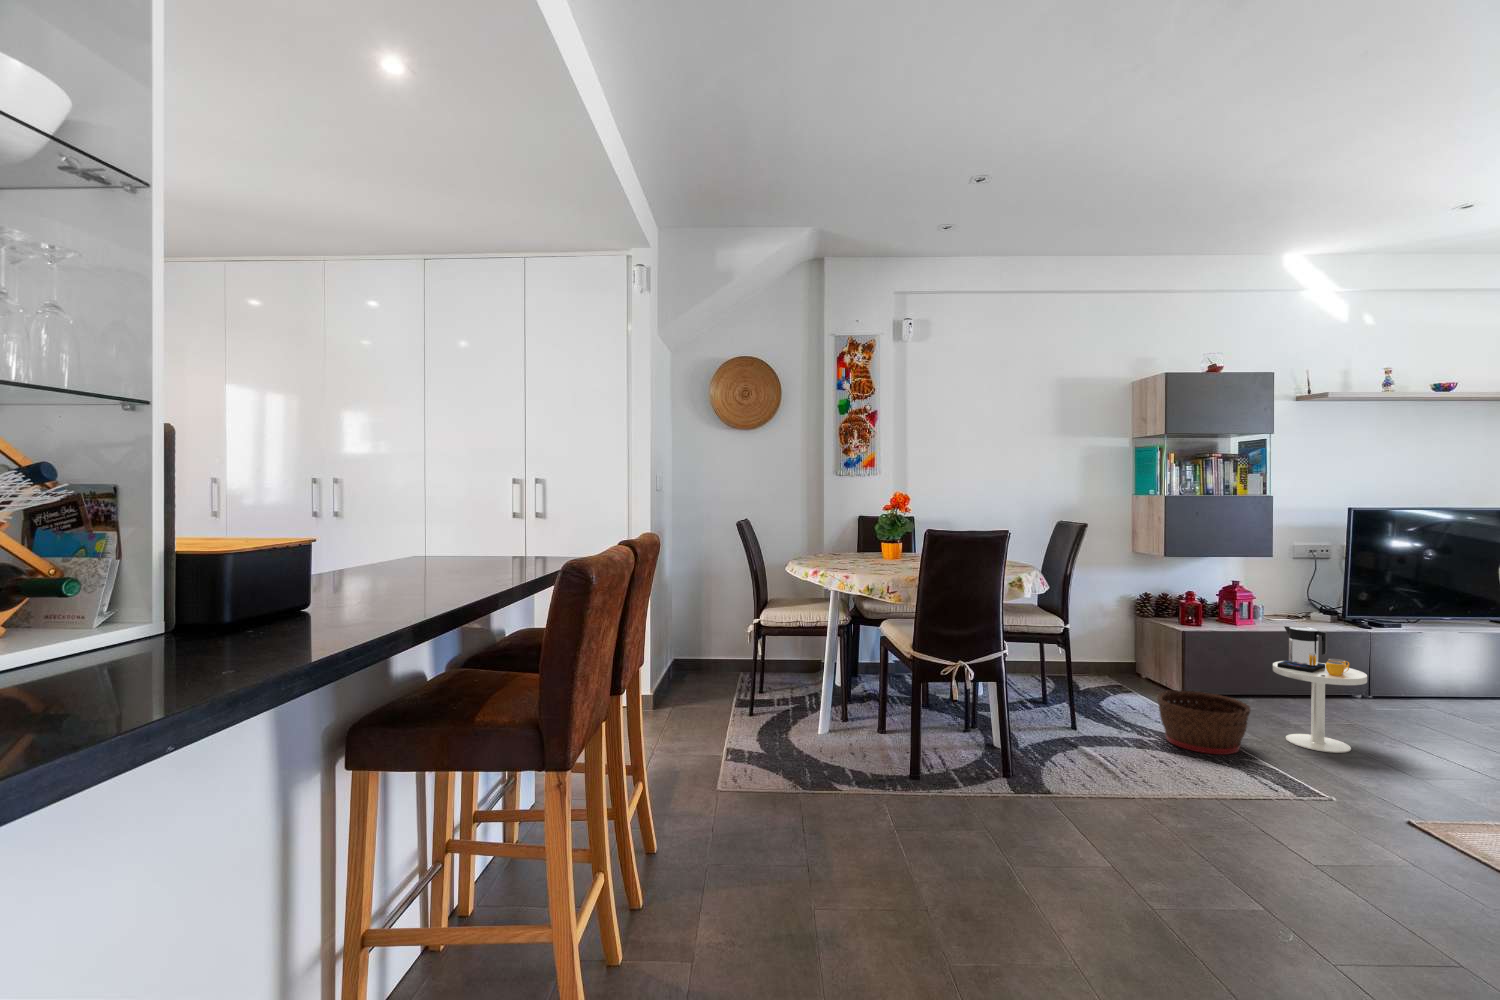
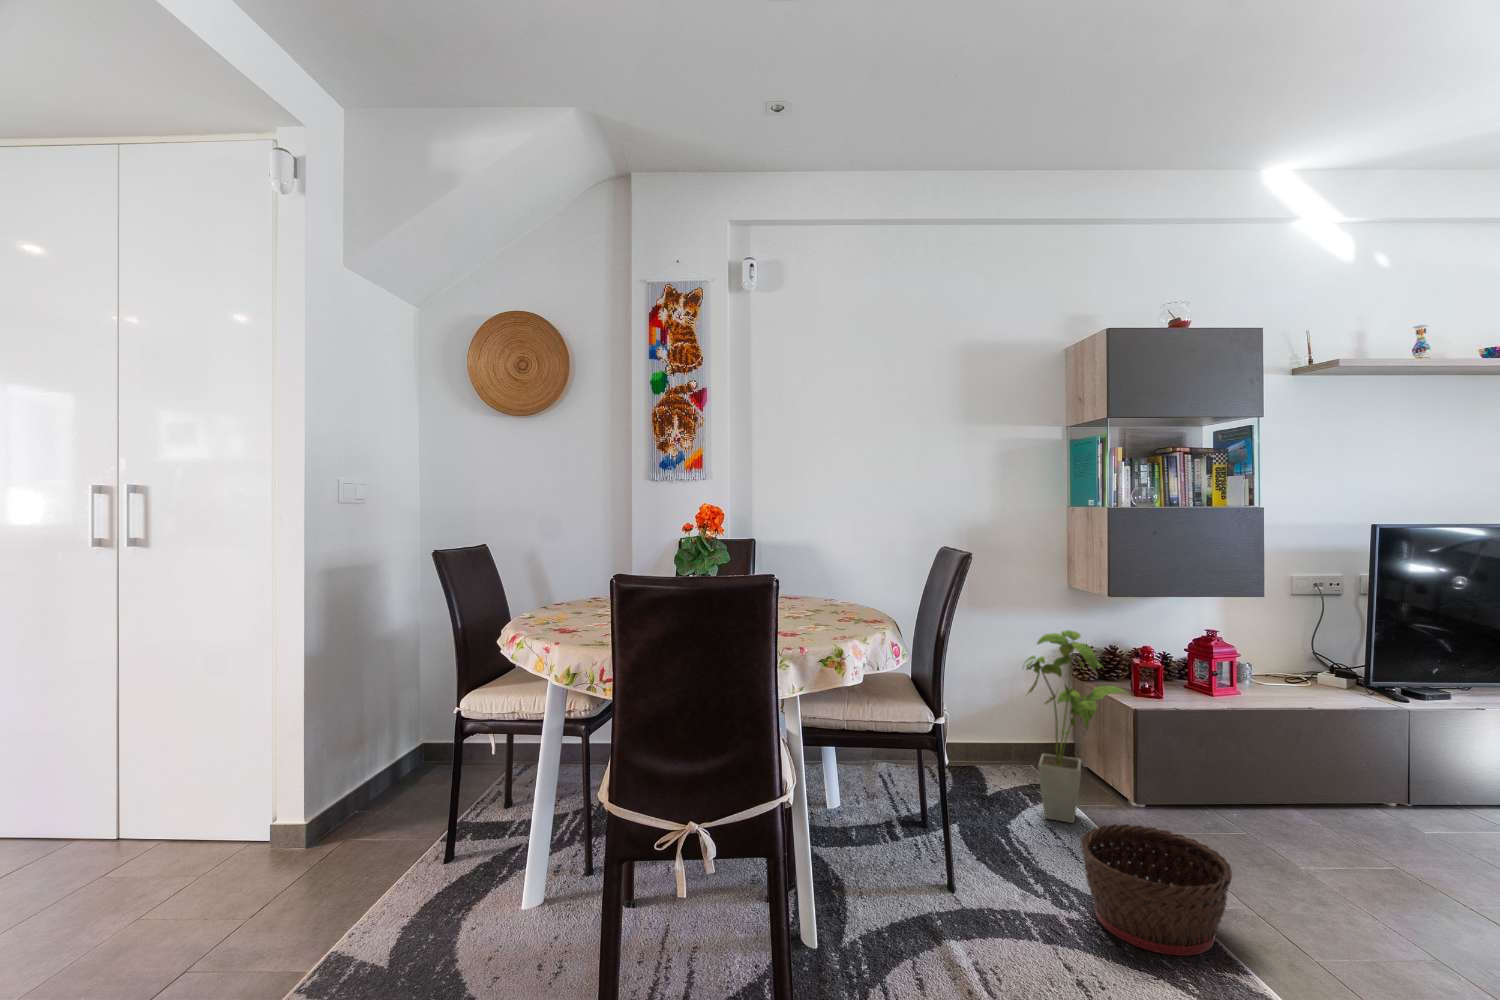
house plant: none [1107,576,1183,703] -> present [1025,630,1125,823]
side table: present [1273,626,1367,753] -> none [1268,721,1426,946]

